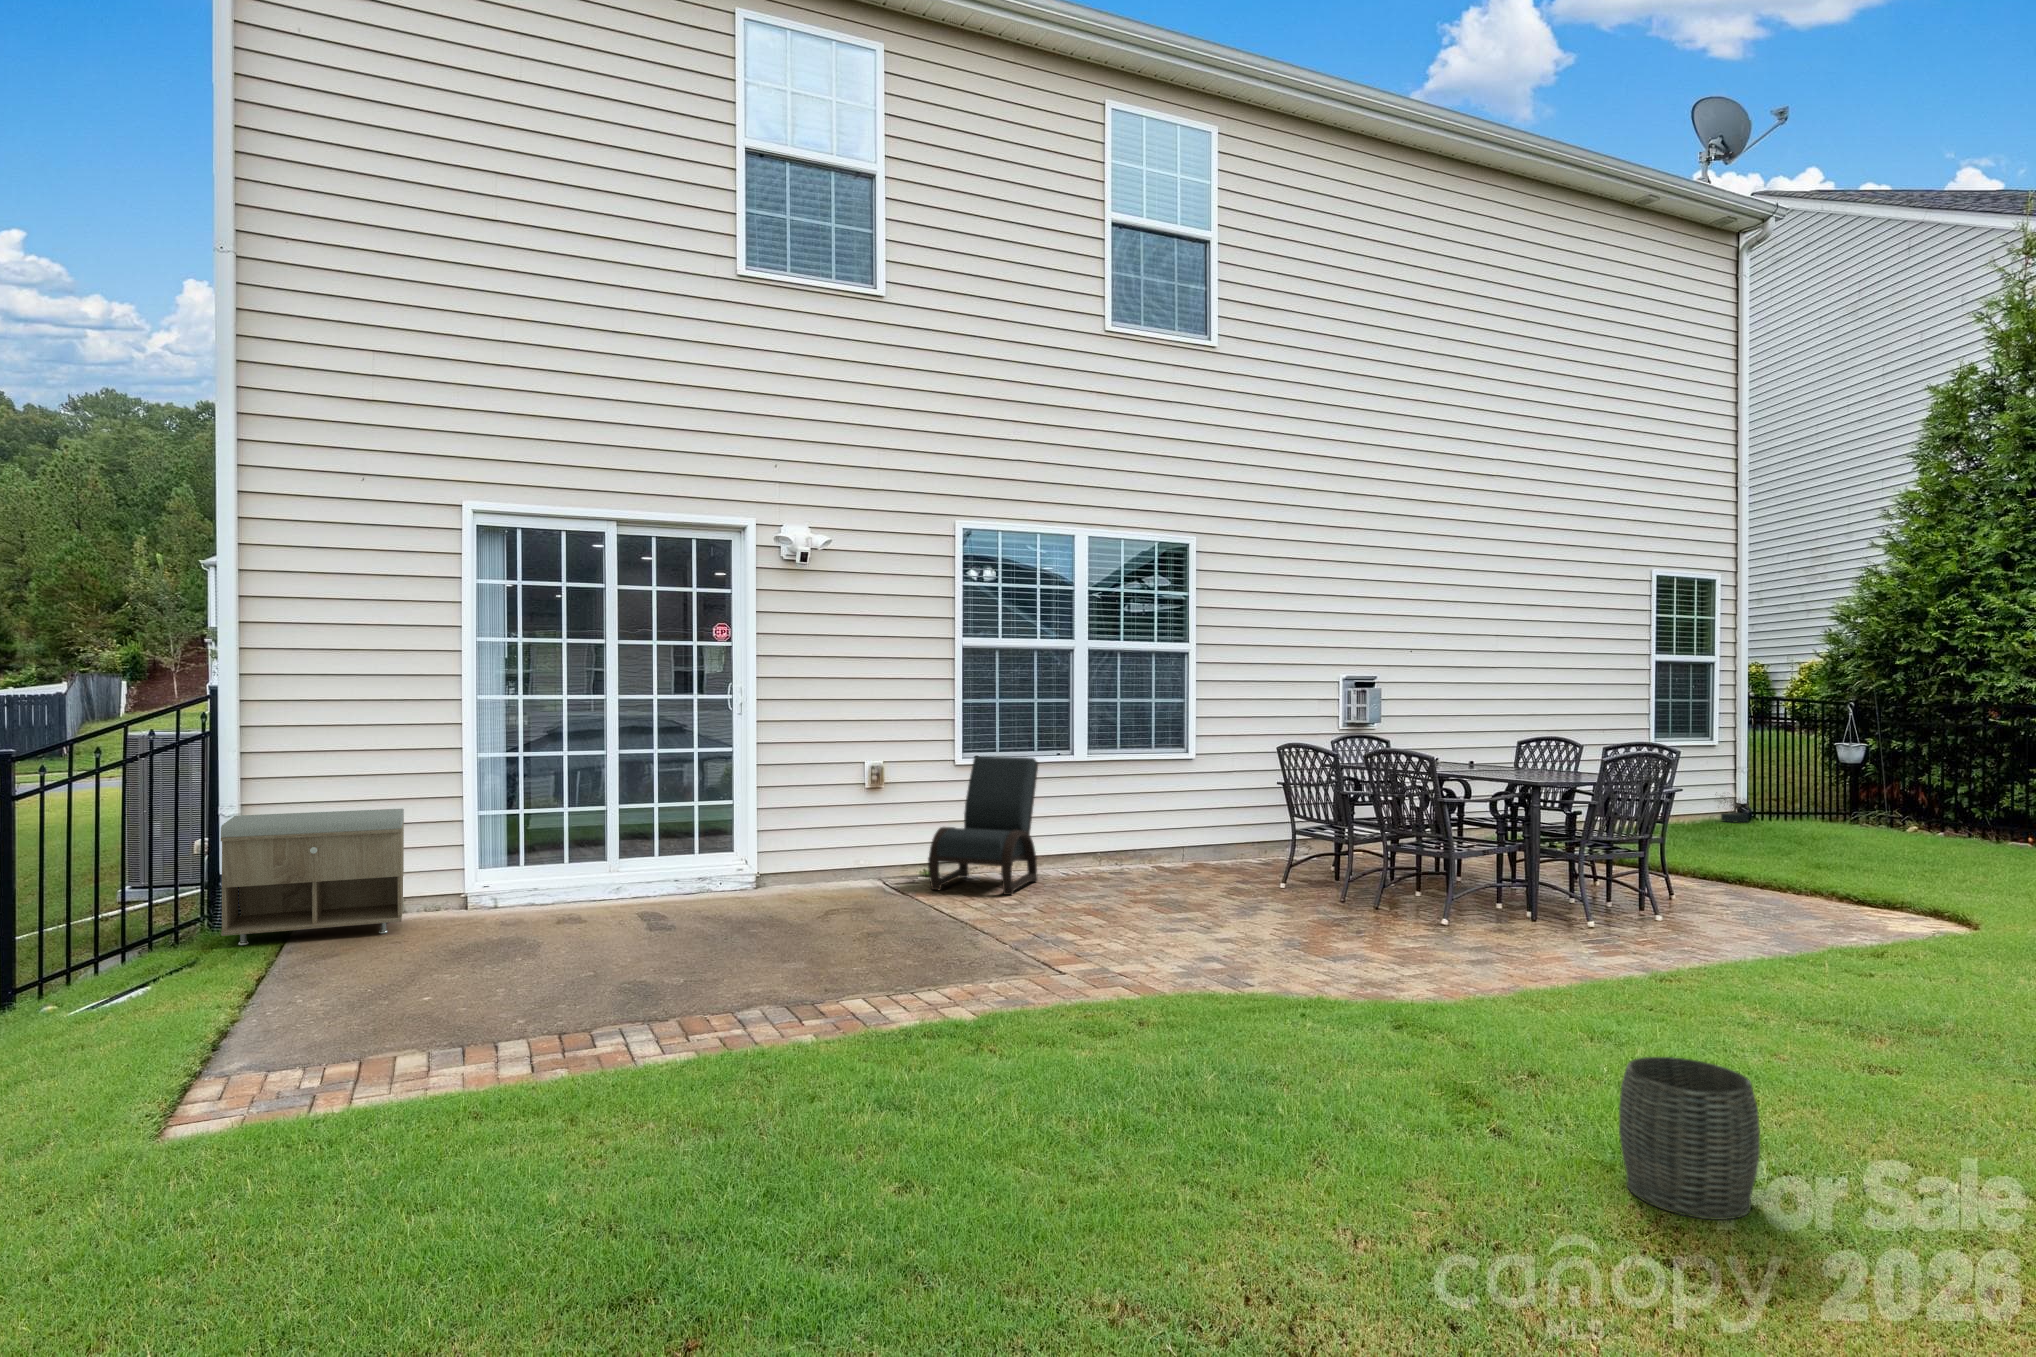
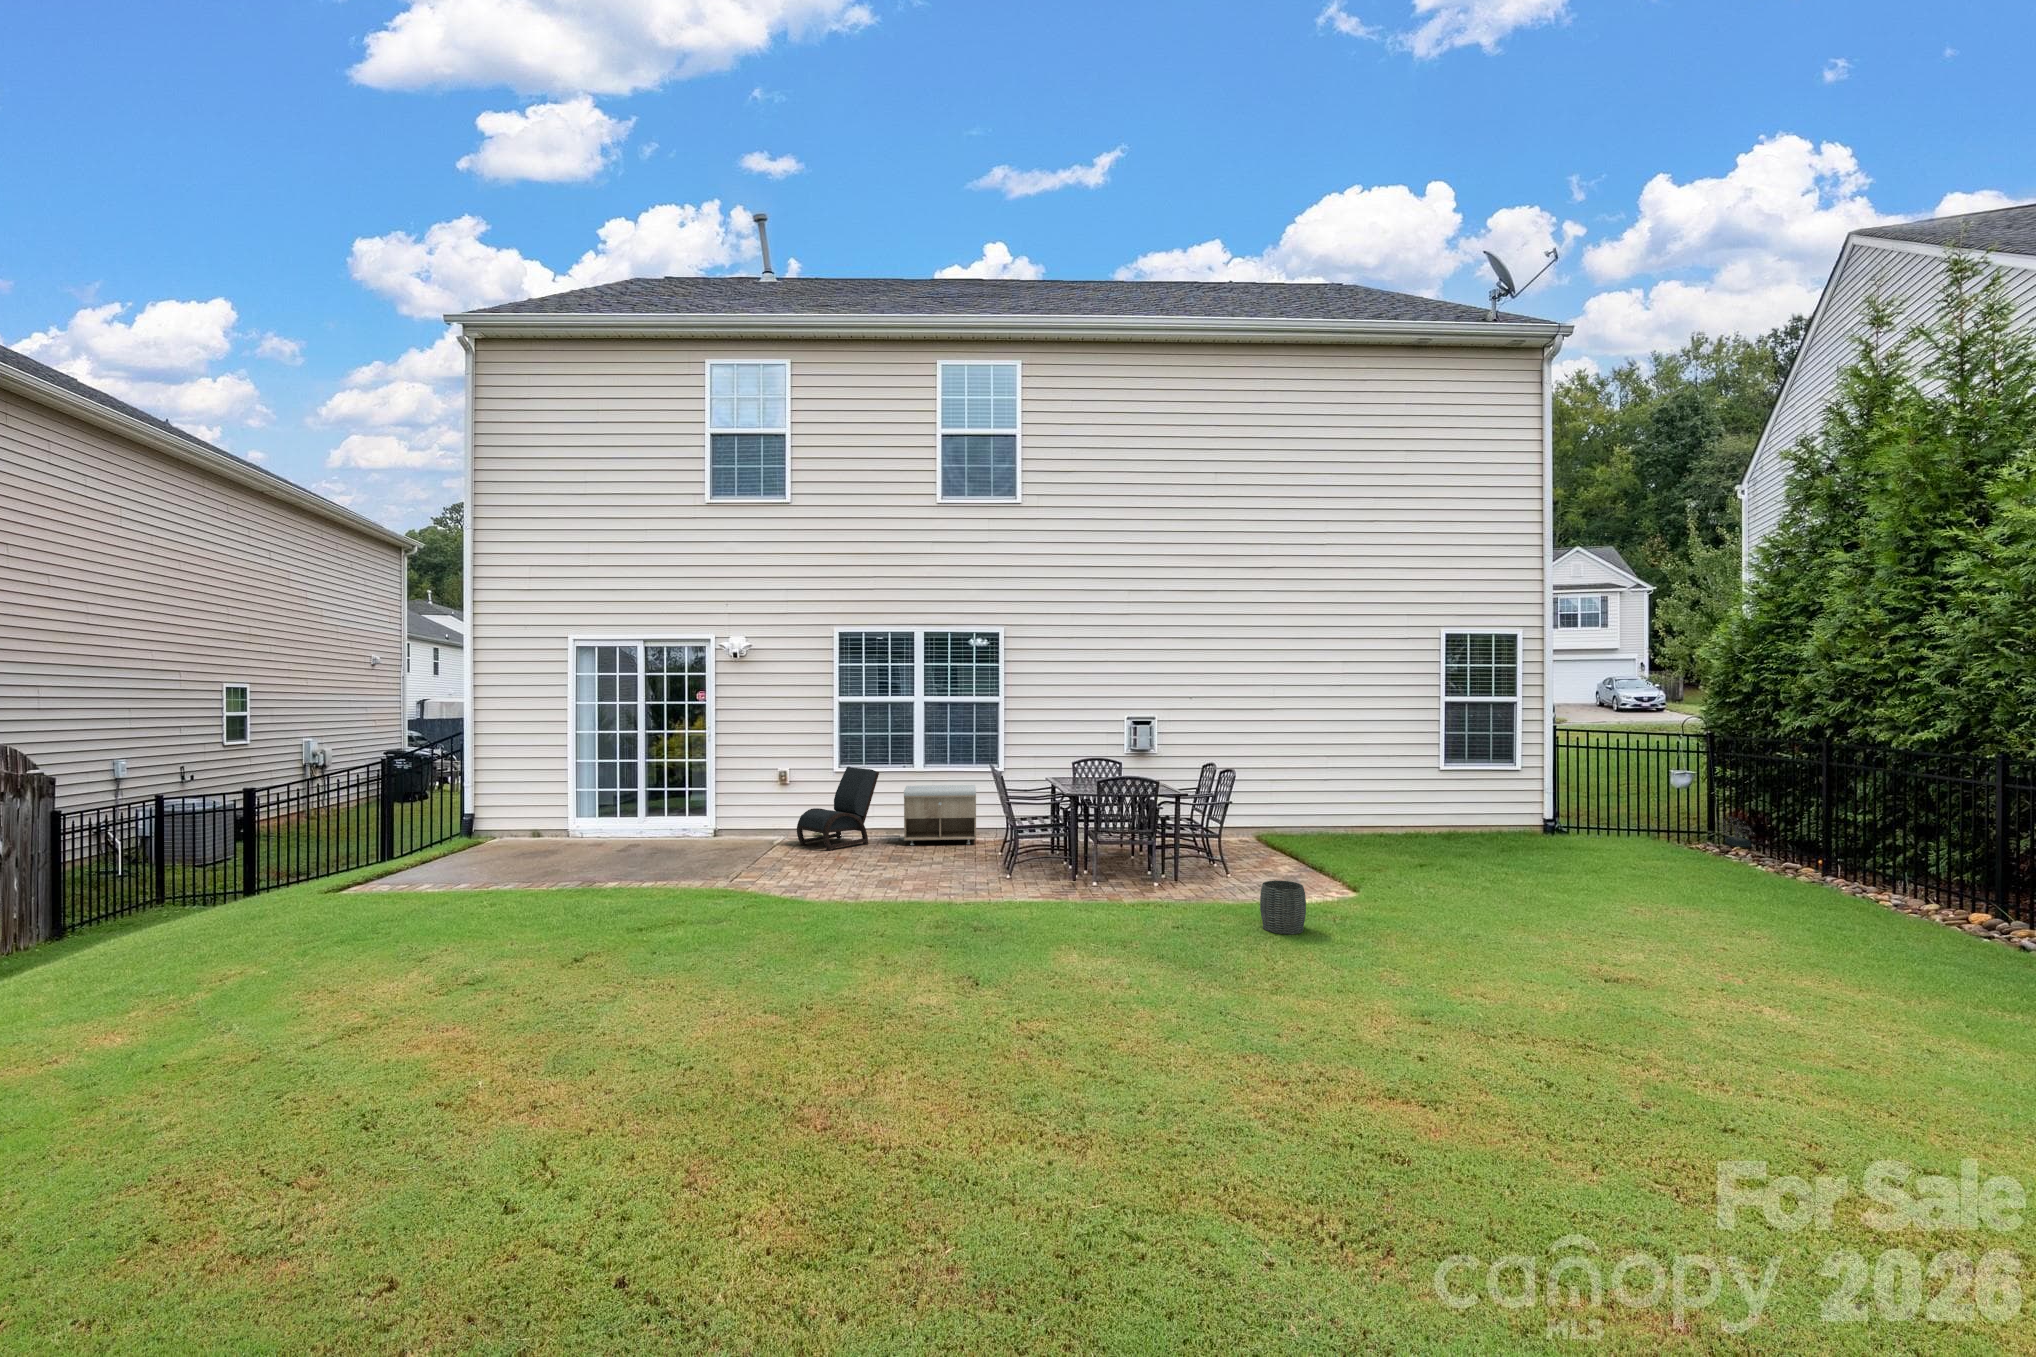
decorative plant: present [1718,796,1749,823] -> present [1725,818,1754,847]
storage bench: present [221,809,404,945] -> present [904,785,976,845]
woven basket: present [1619,1057,1760,1220] -> present [1260,881,1306,934]

